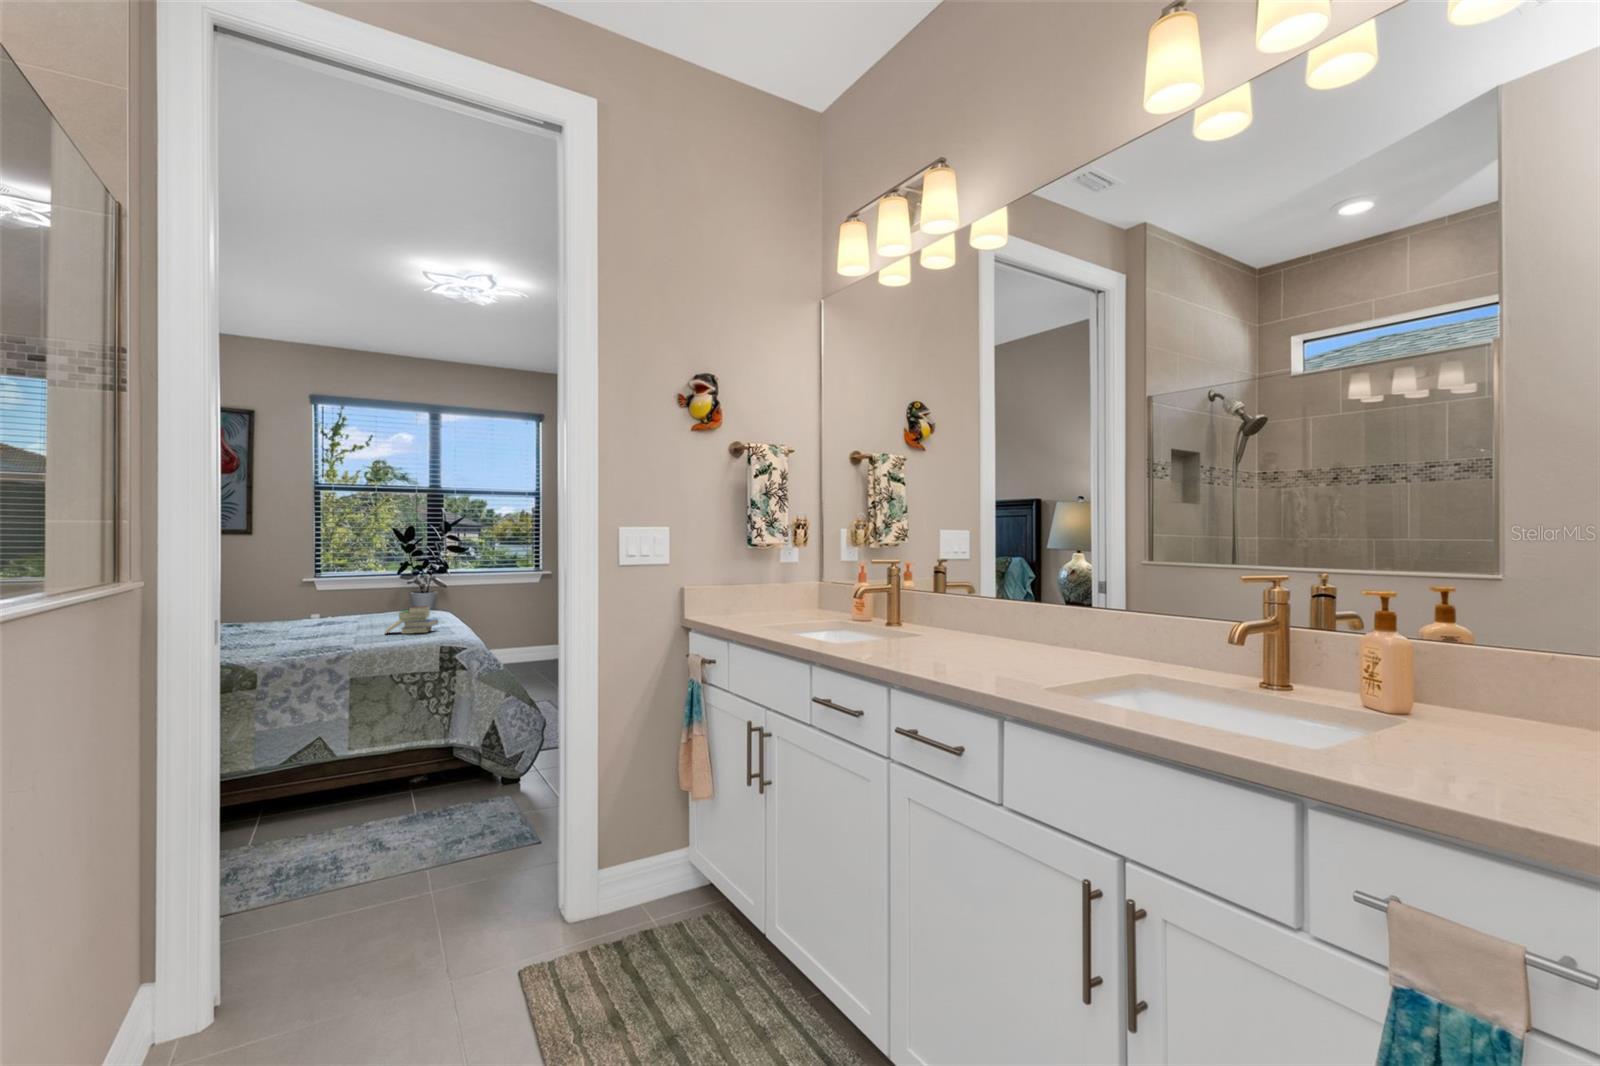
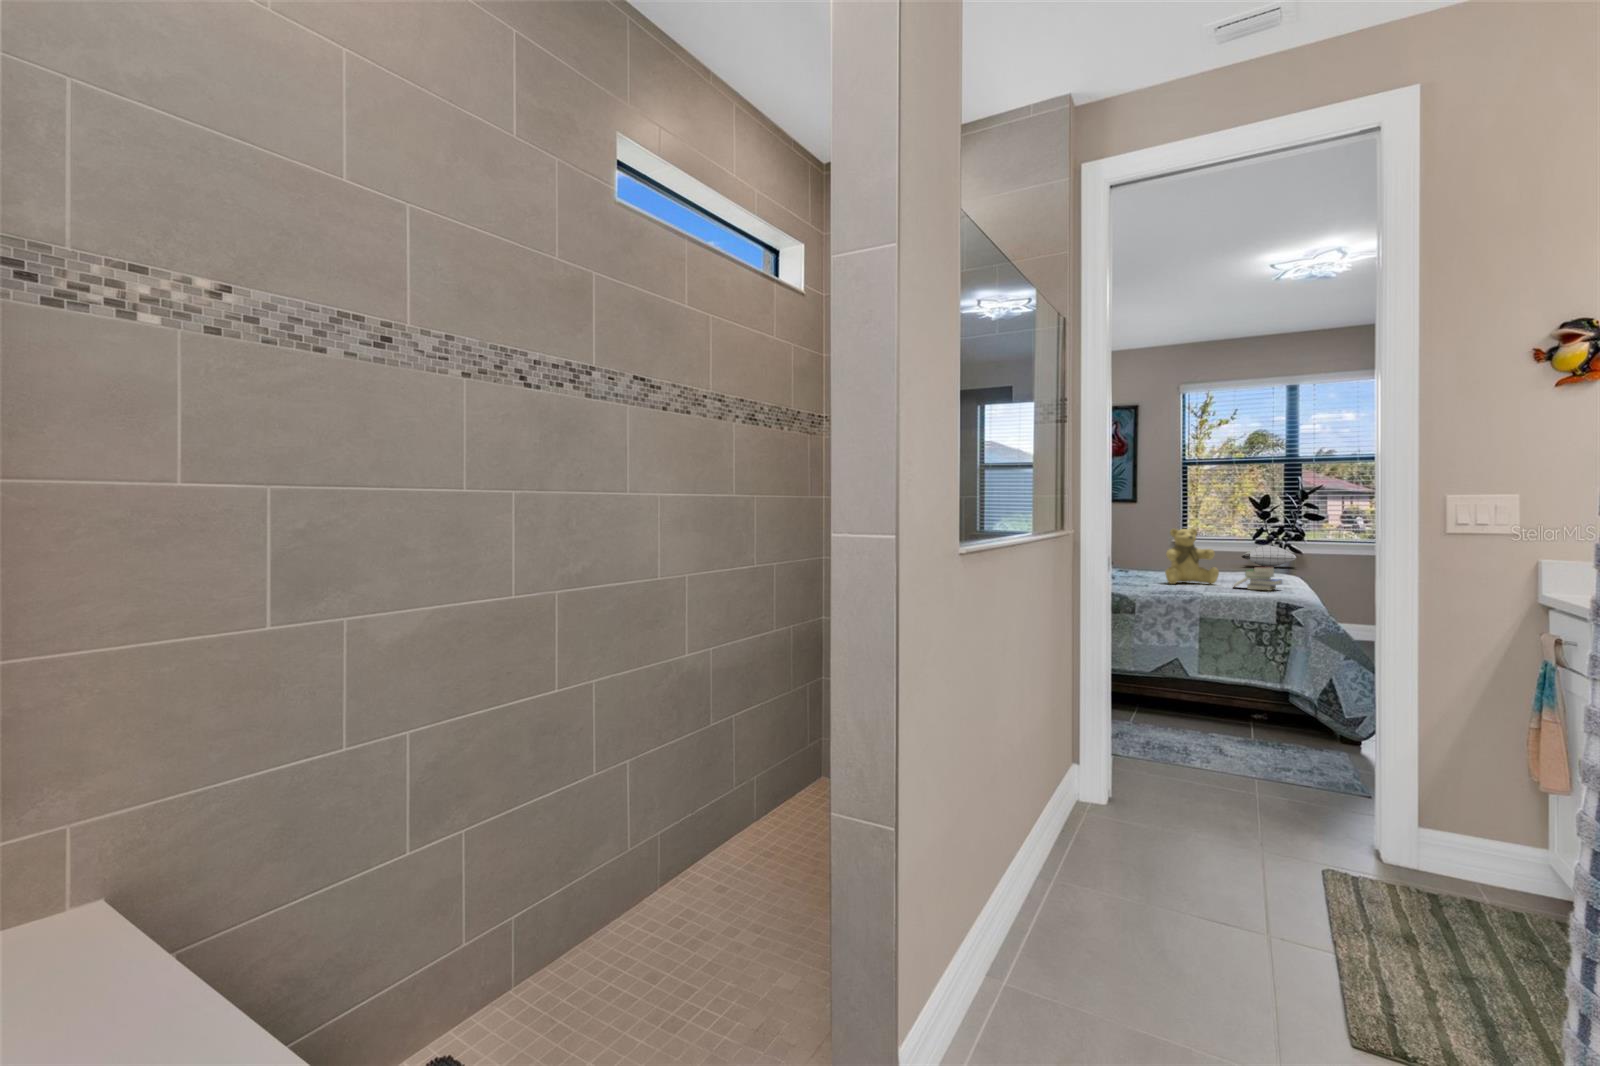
teddy bear: none [298,565,367,637] -> present [1165,528,1219,584]
pillow: none [385,580,442,604] -> present [1242,545,1296,567]

